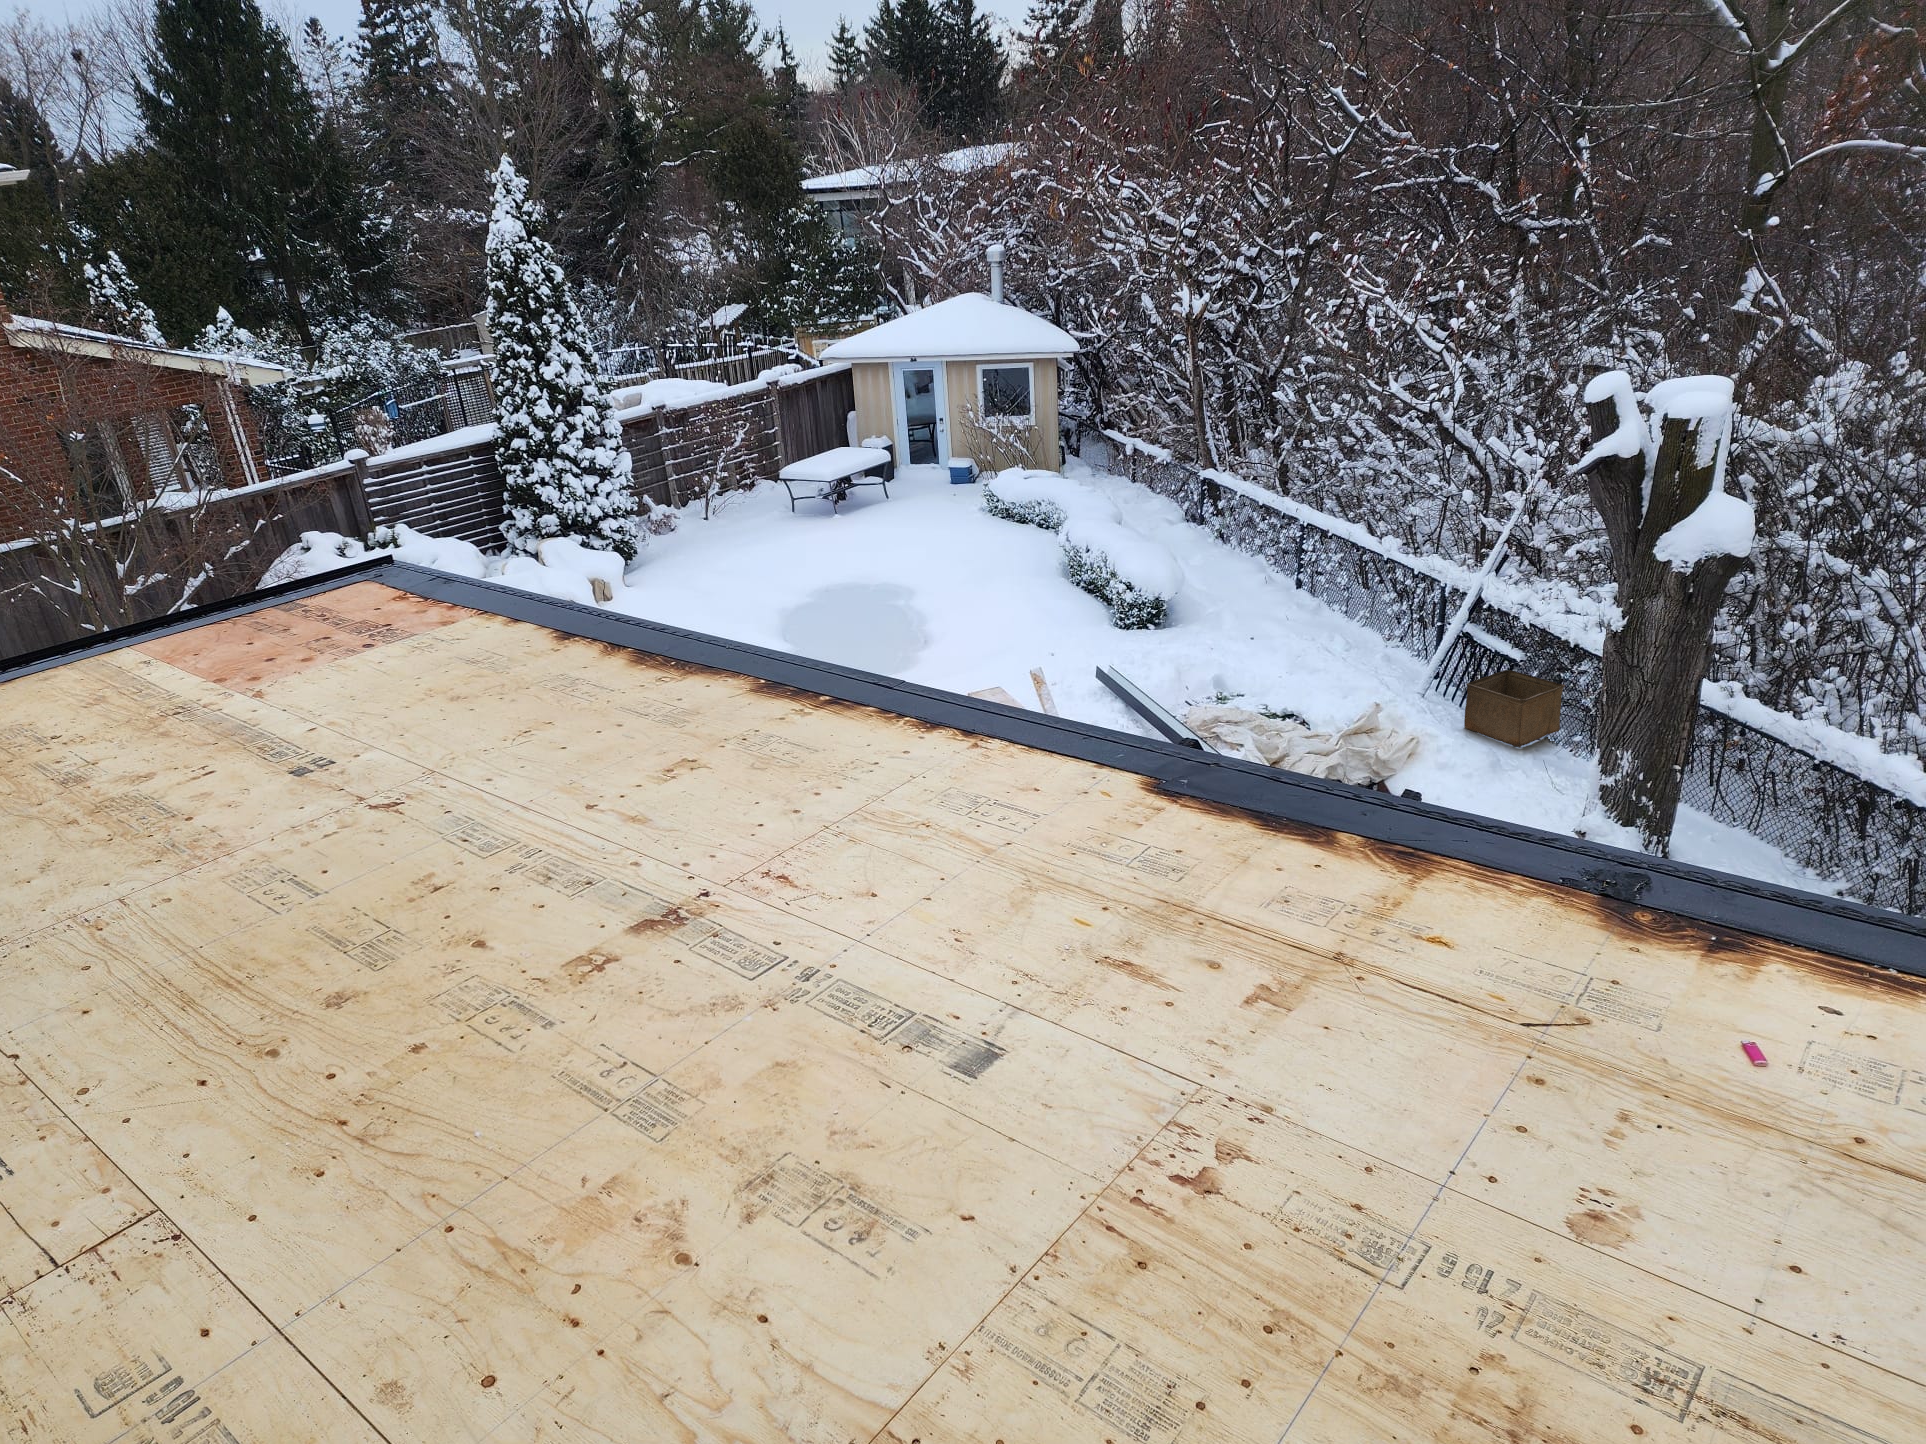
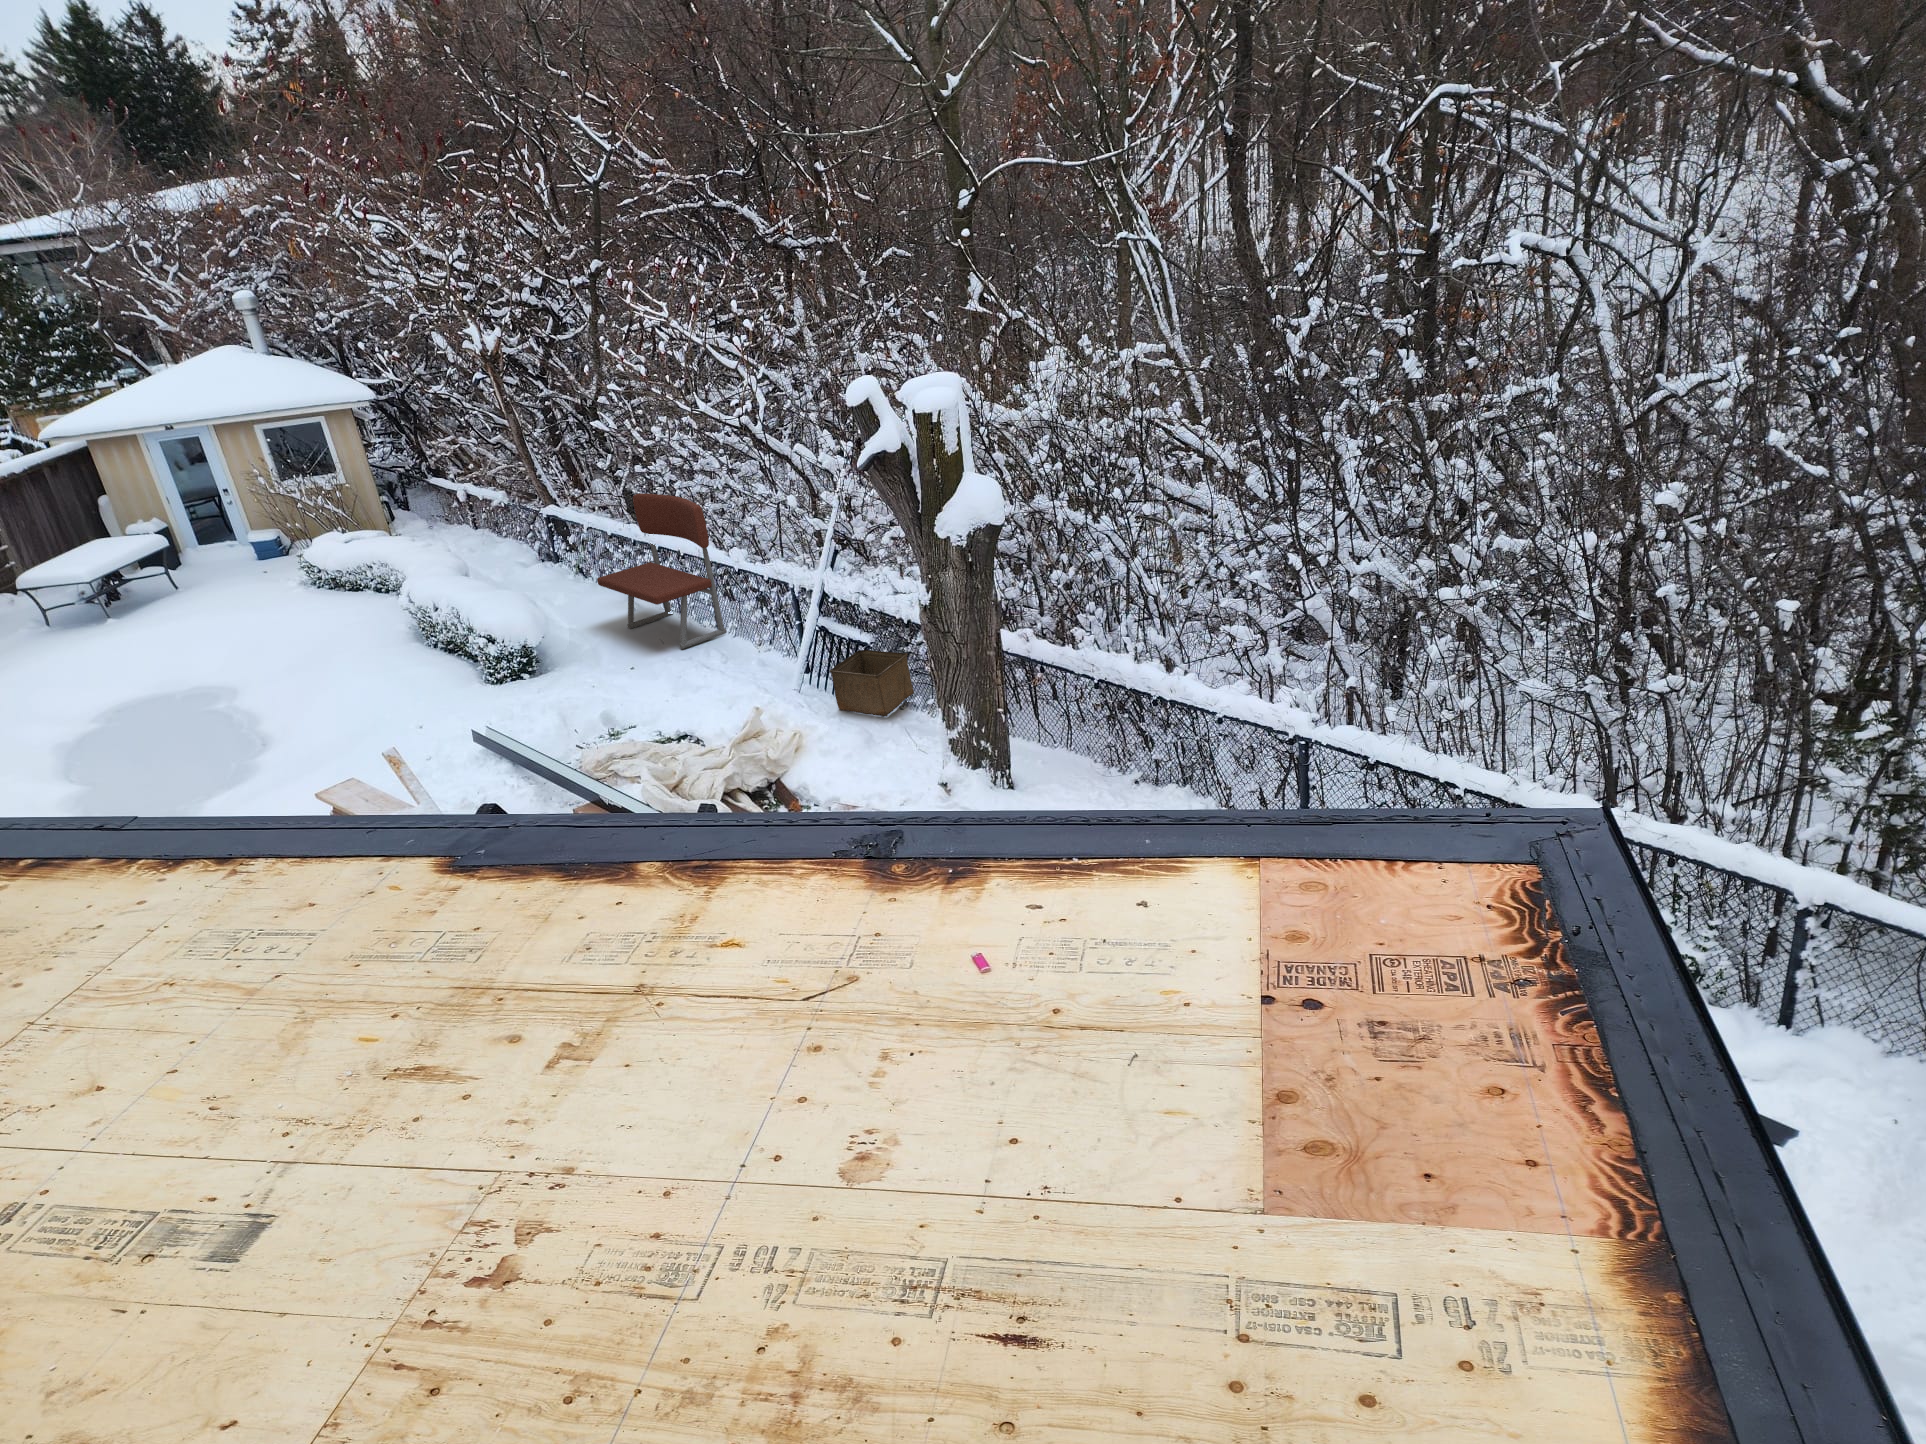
bench: none [1240,468,1369,631] -> present [597,493,727,649]

